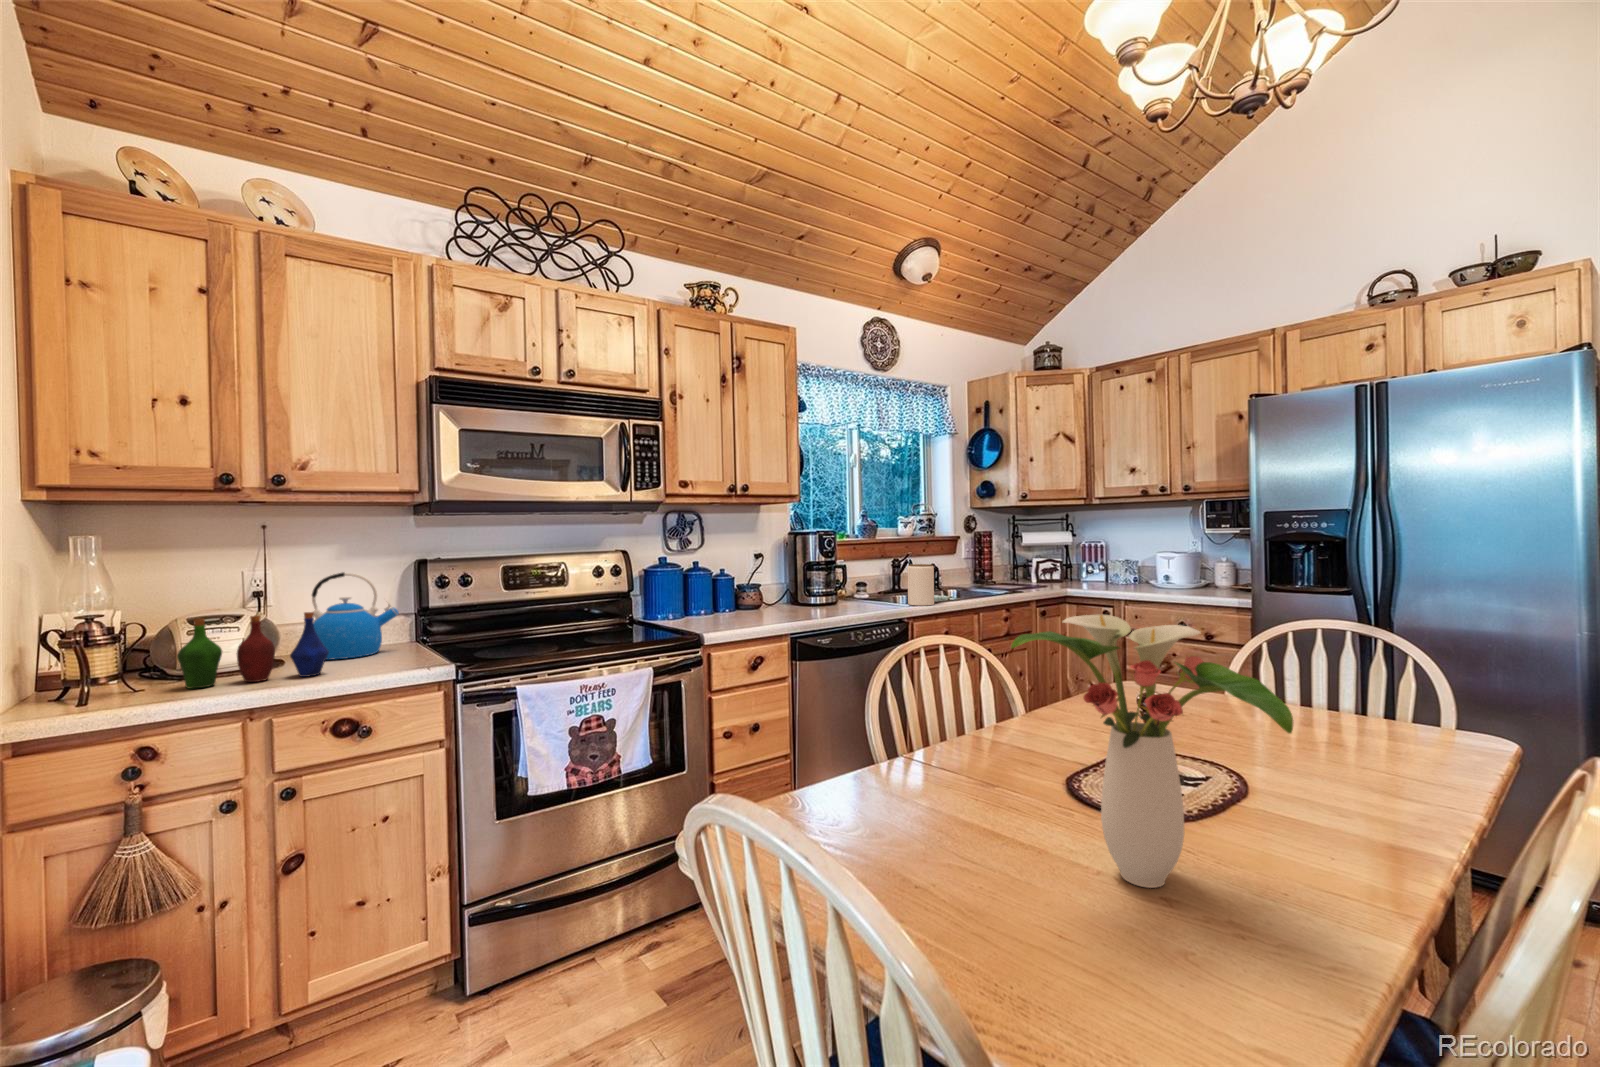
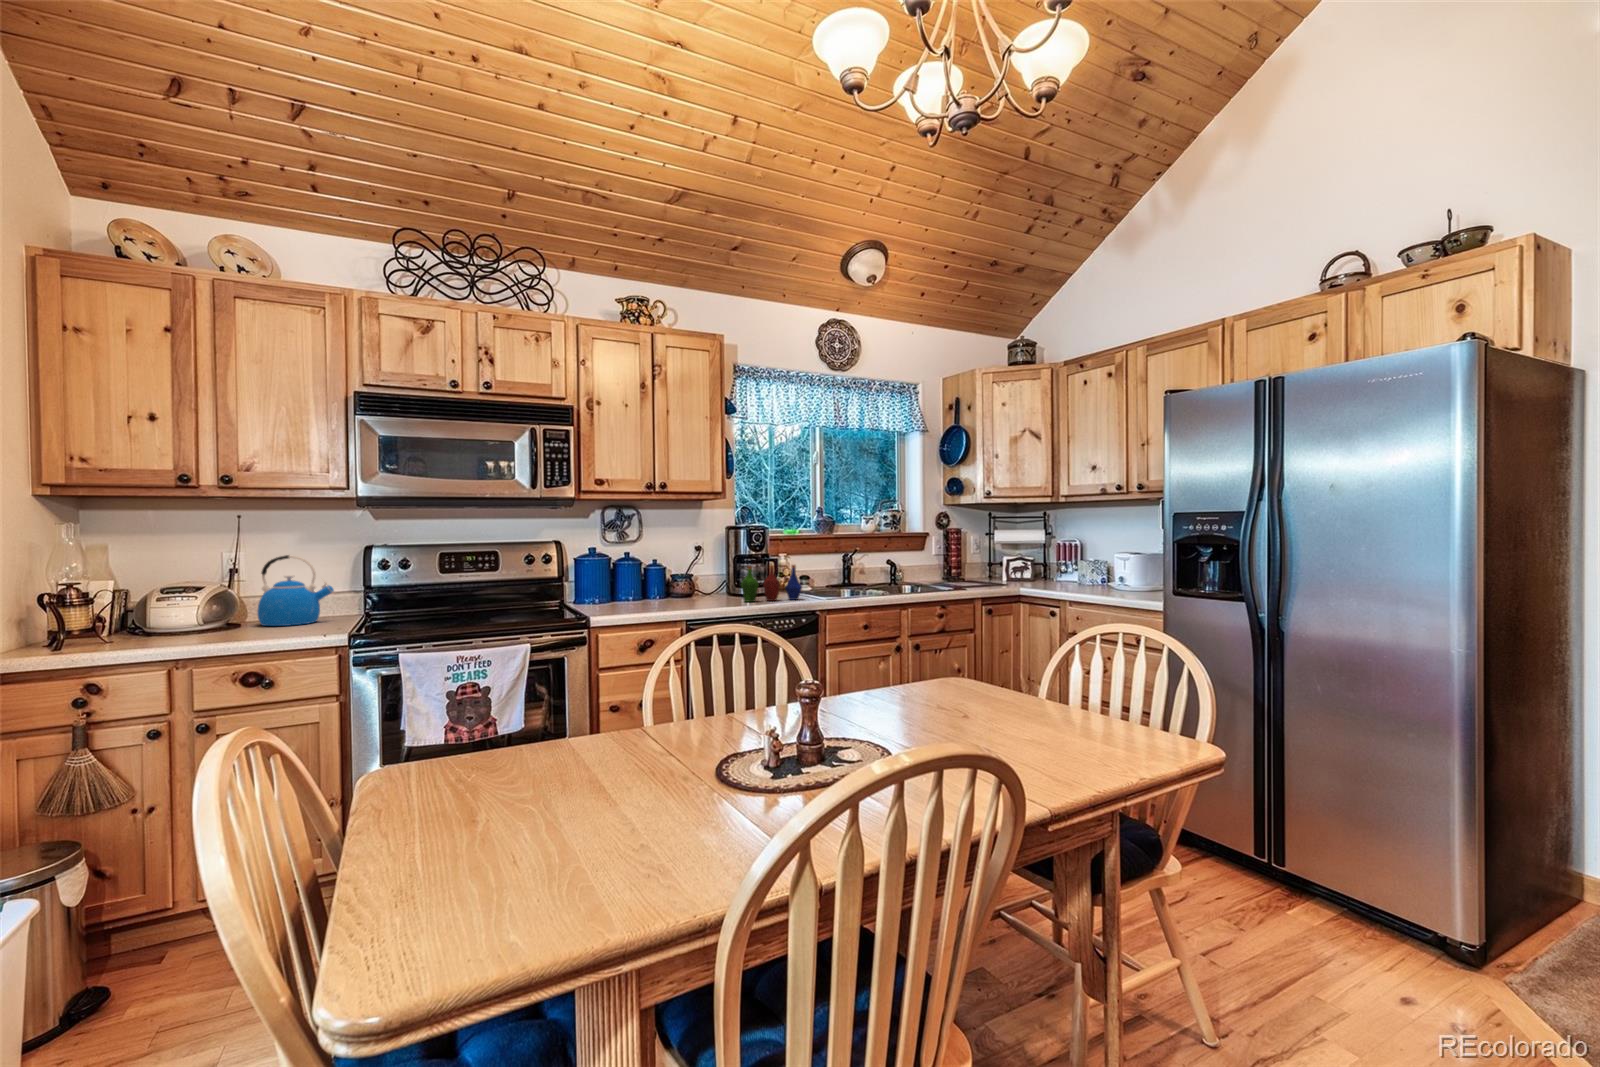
jar: present [908,564,934,606] -> none [832,561,857,601]
bottle: present [177,612,329,689] -> present [741,565,802,602]
flower arrangement: present [1011,615,1293,888] -> none [520,598,690,825]

